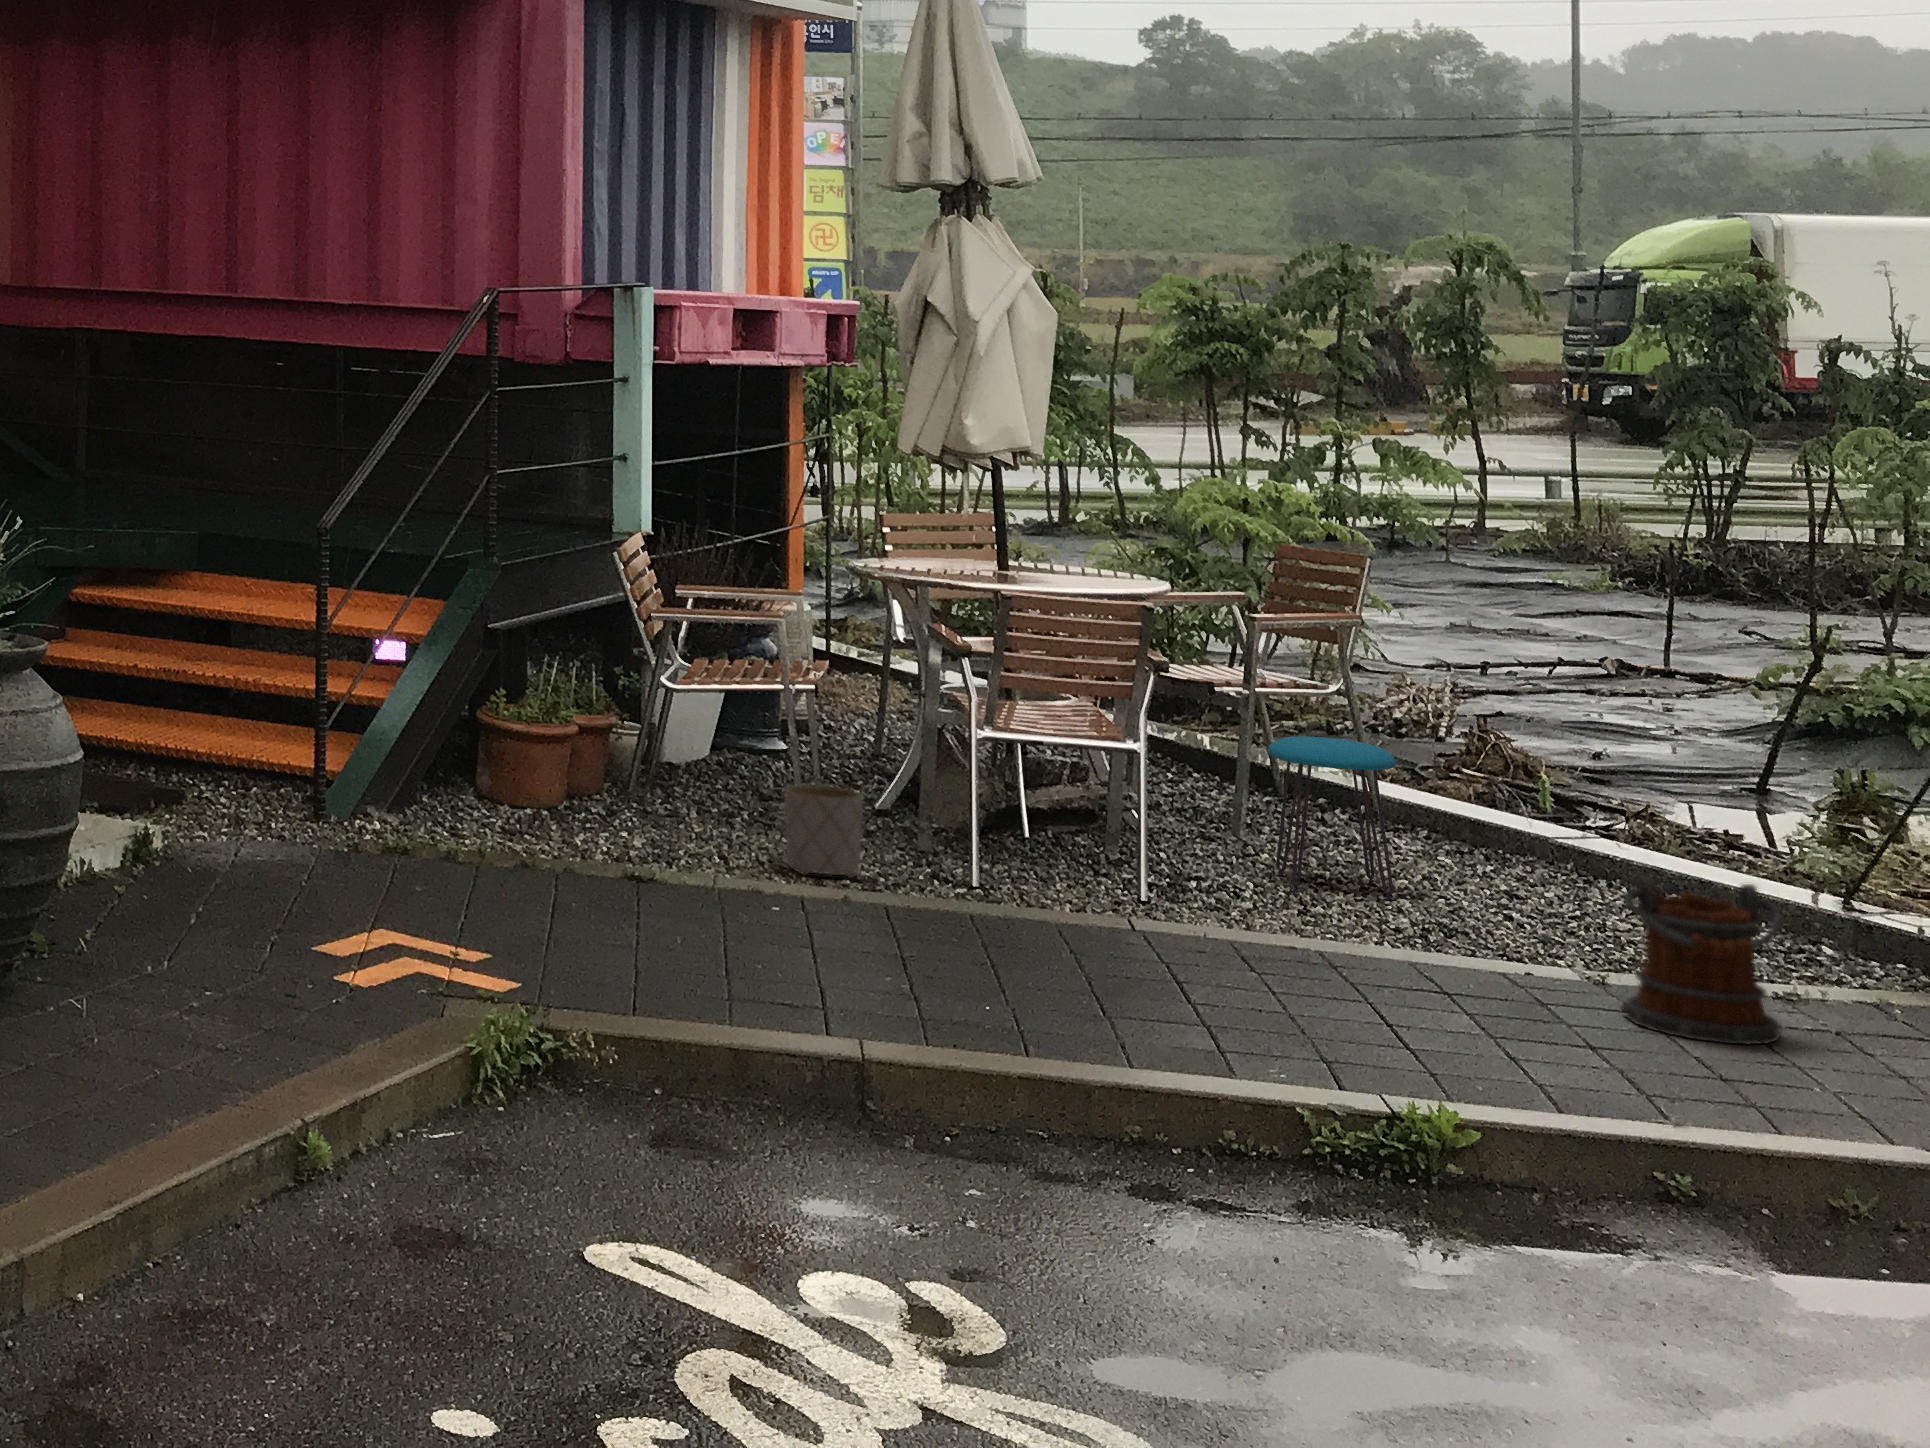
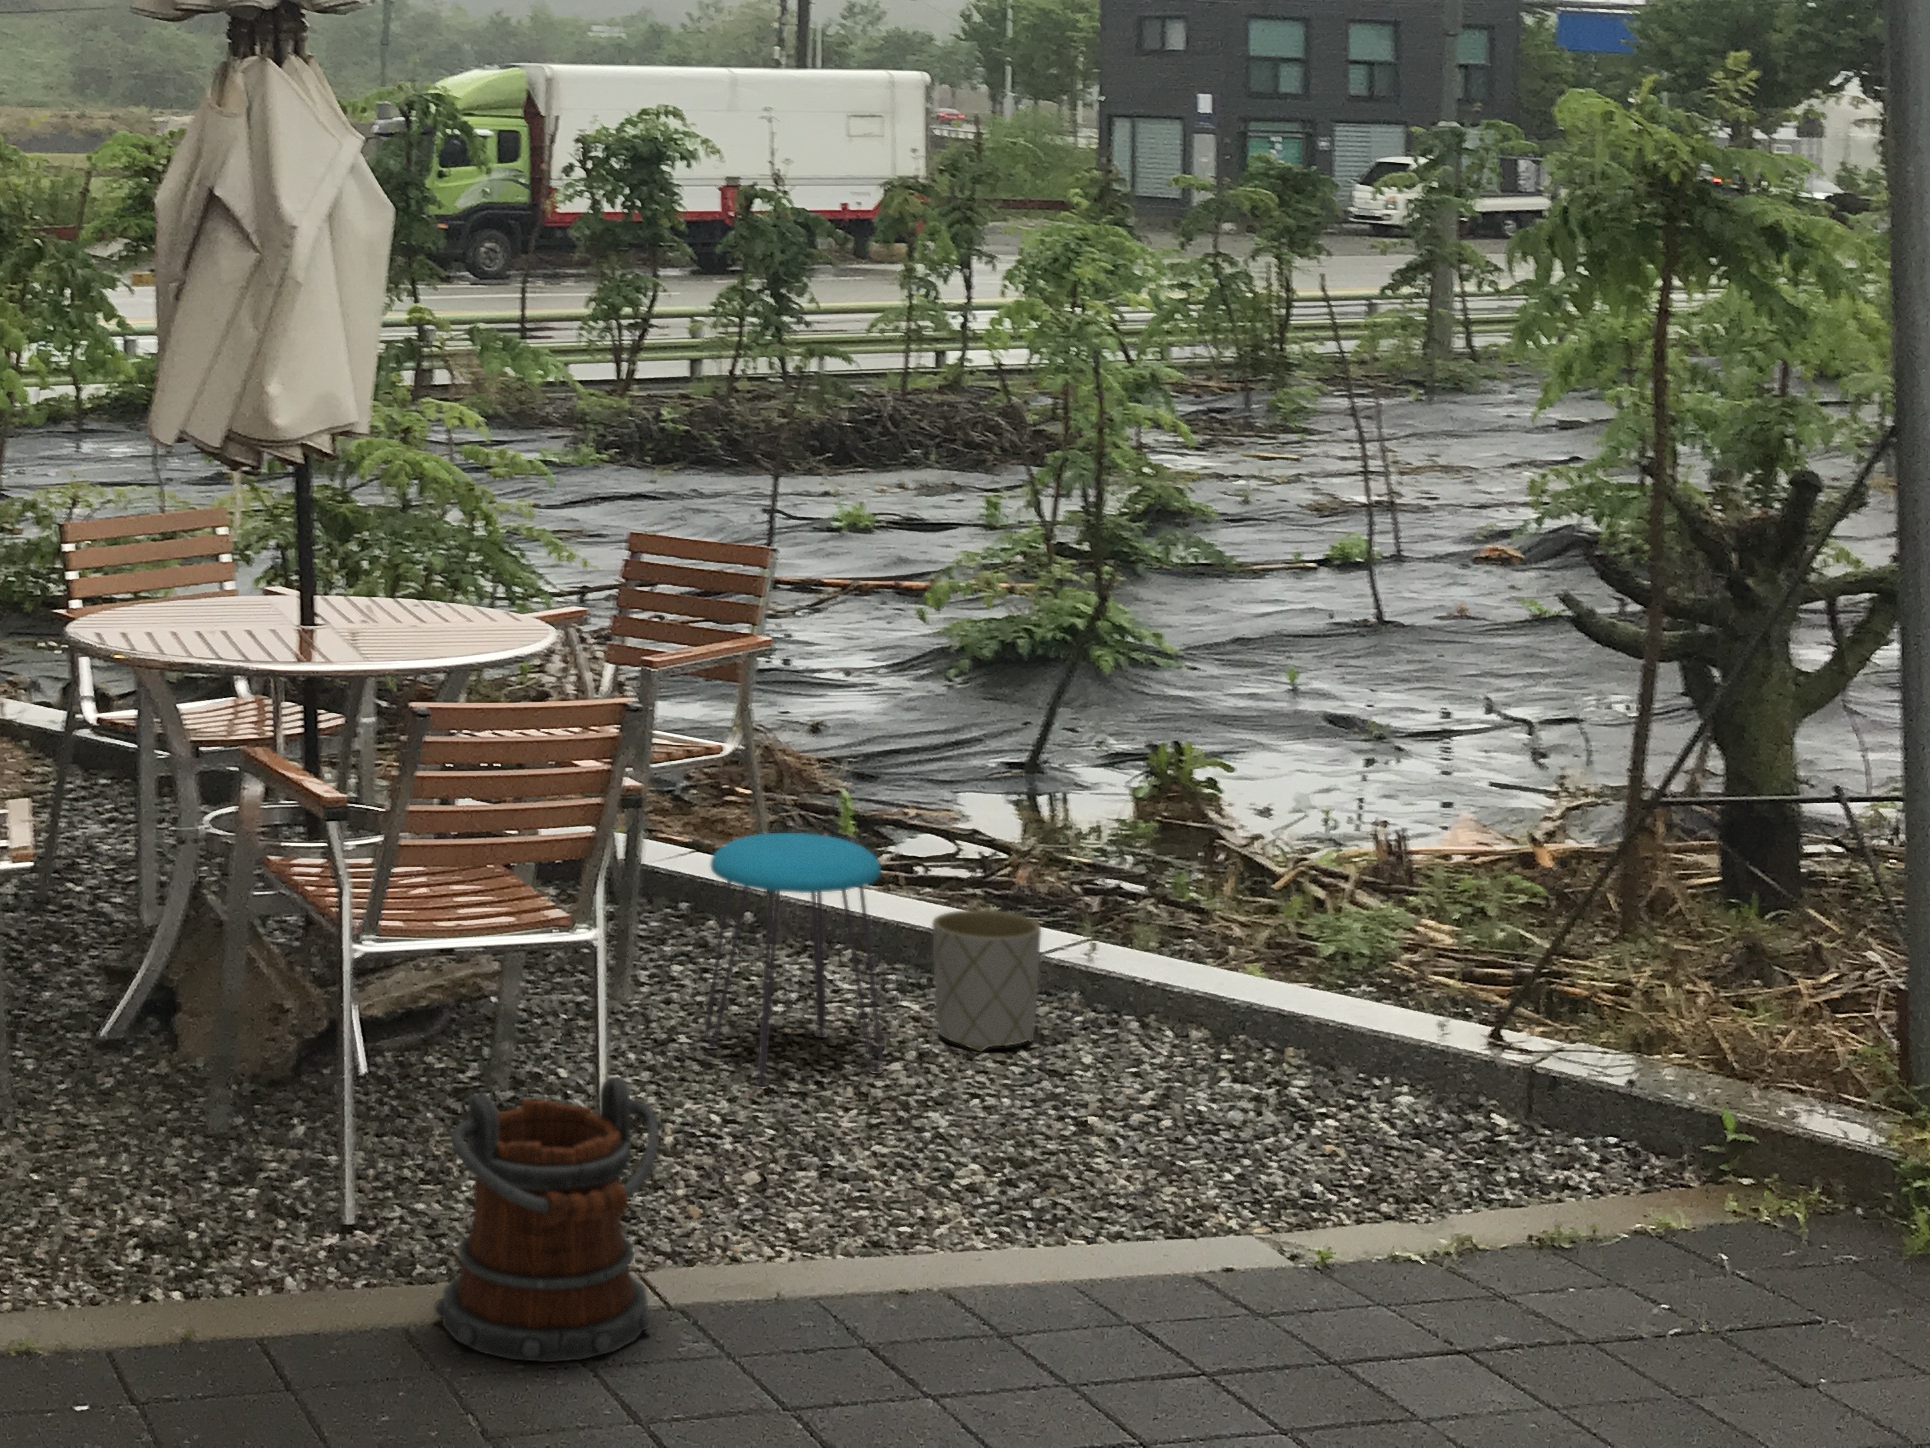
planter: present [783,785,863,878] -> present [932,910,1041,1051]
bucket: present [1621,876,1781,1044] -> present [435,1077,659,1362]

